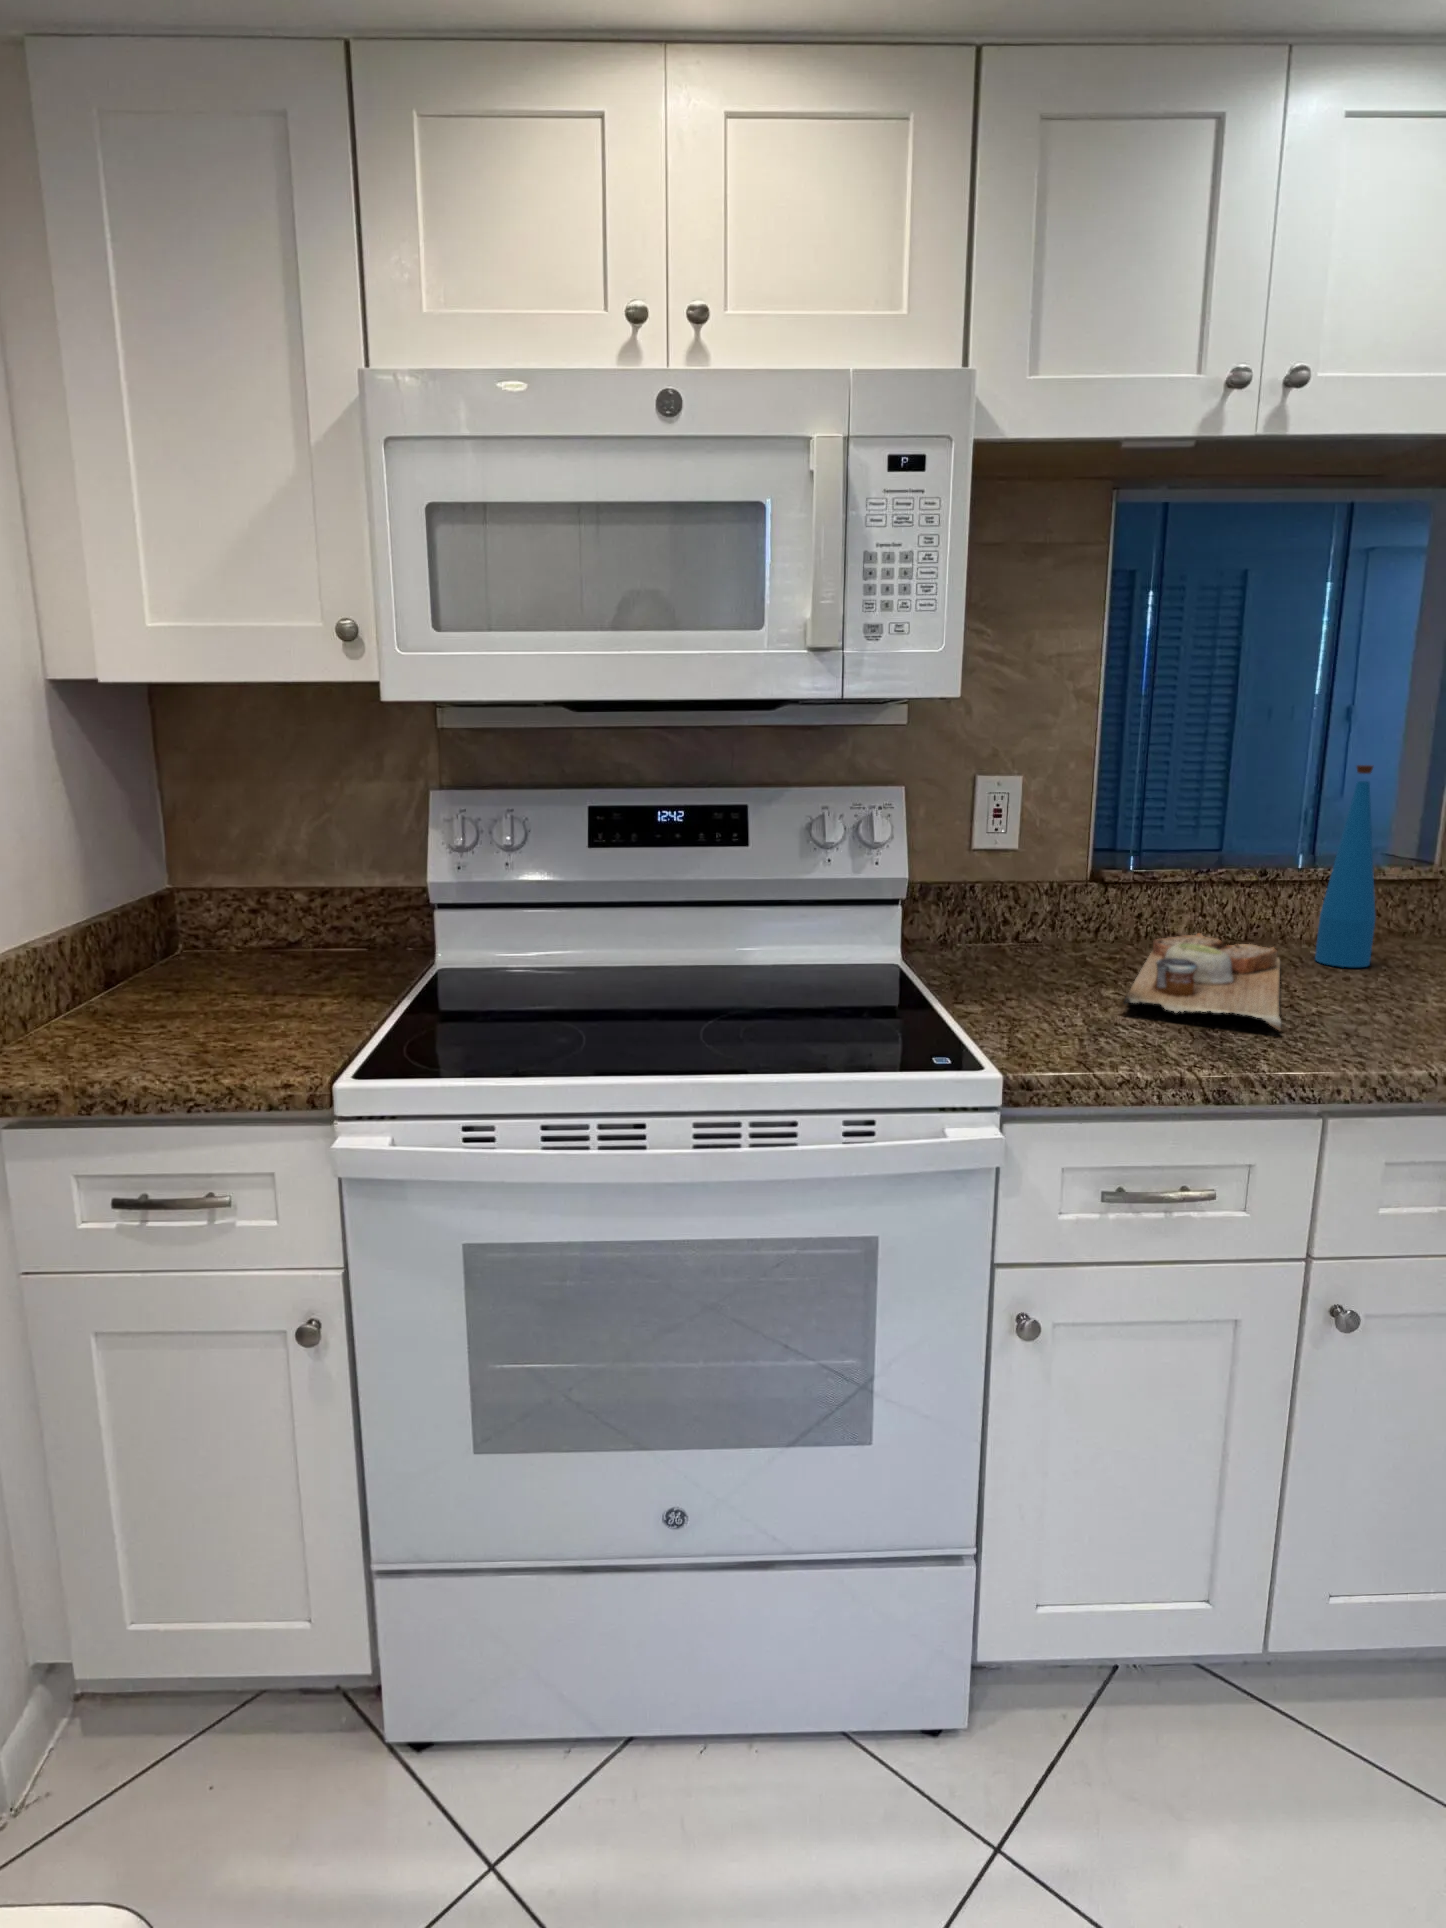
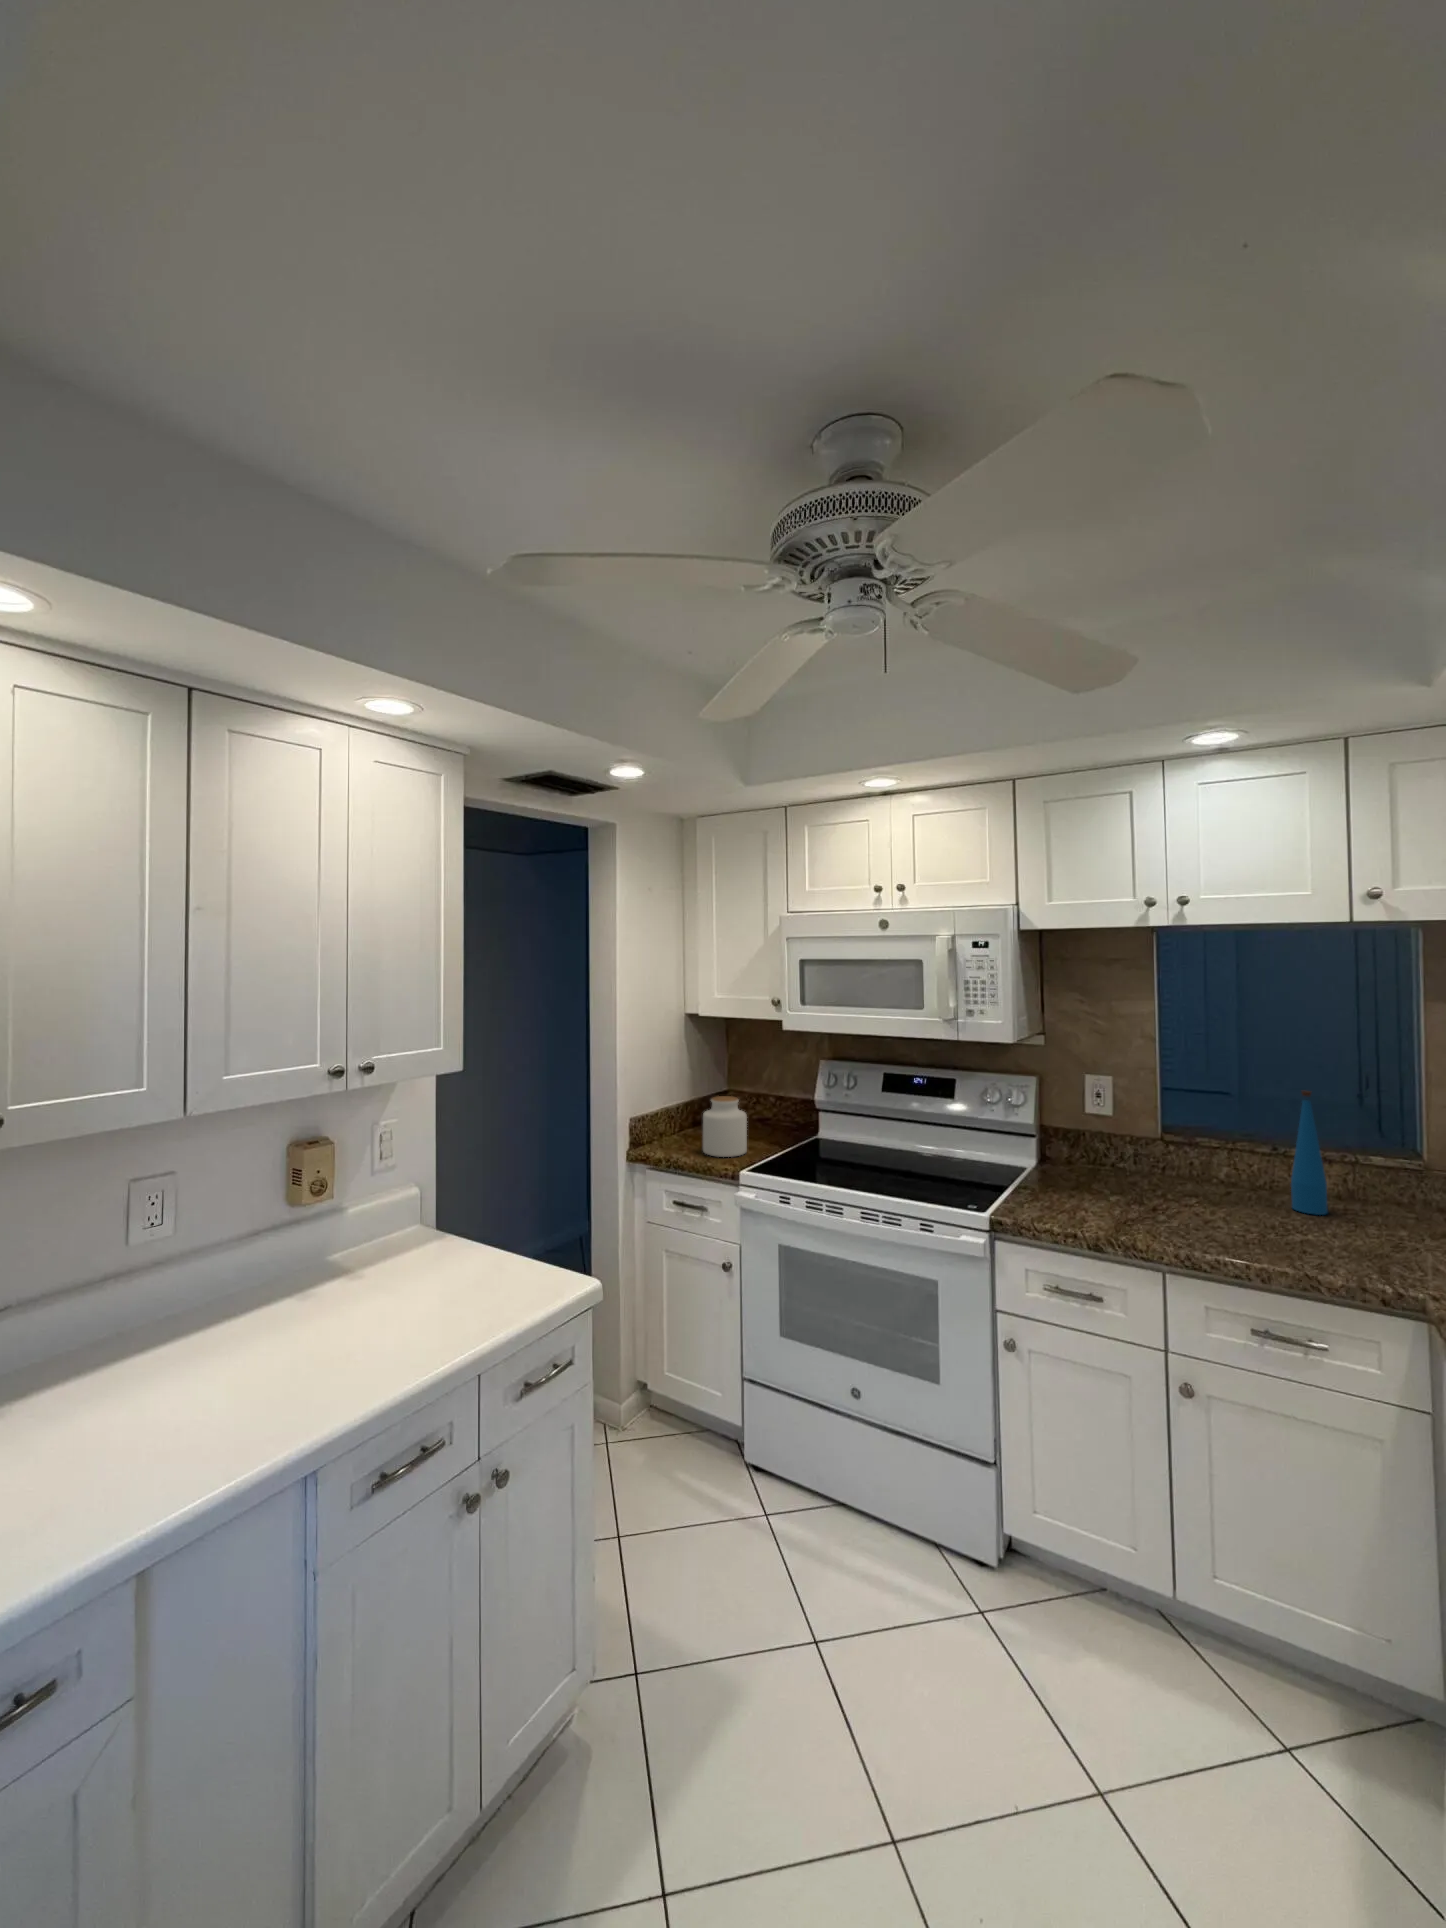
jar: none [161,893,302,1059] -> present [703,1096,747,1157]
cutting board: present [1124,933,1281,1030] -> none [1099,1177,1259,1226]

